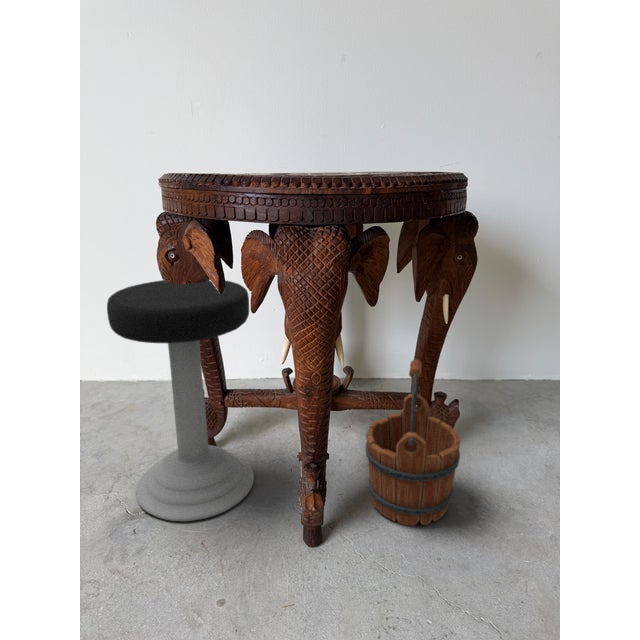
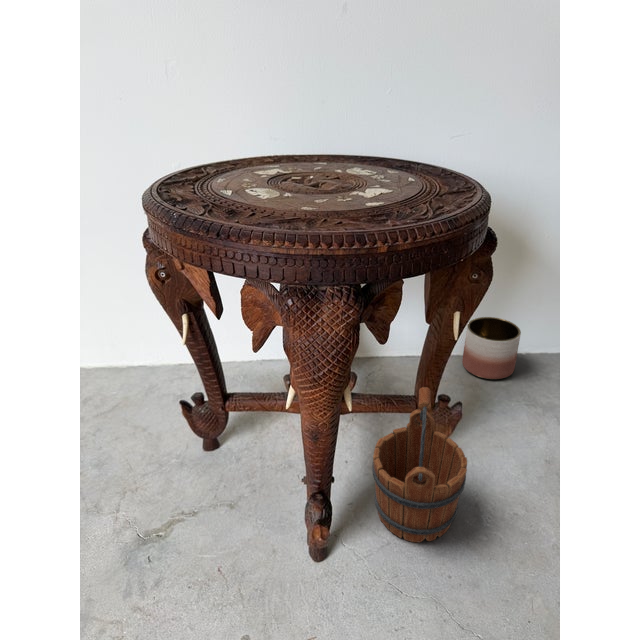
stool: present [107,279,254,521] -> none [98,295,260,544]
planter: none [463,341,519,399] -> present [462,317,521,379]

